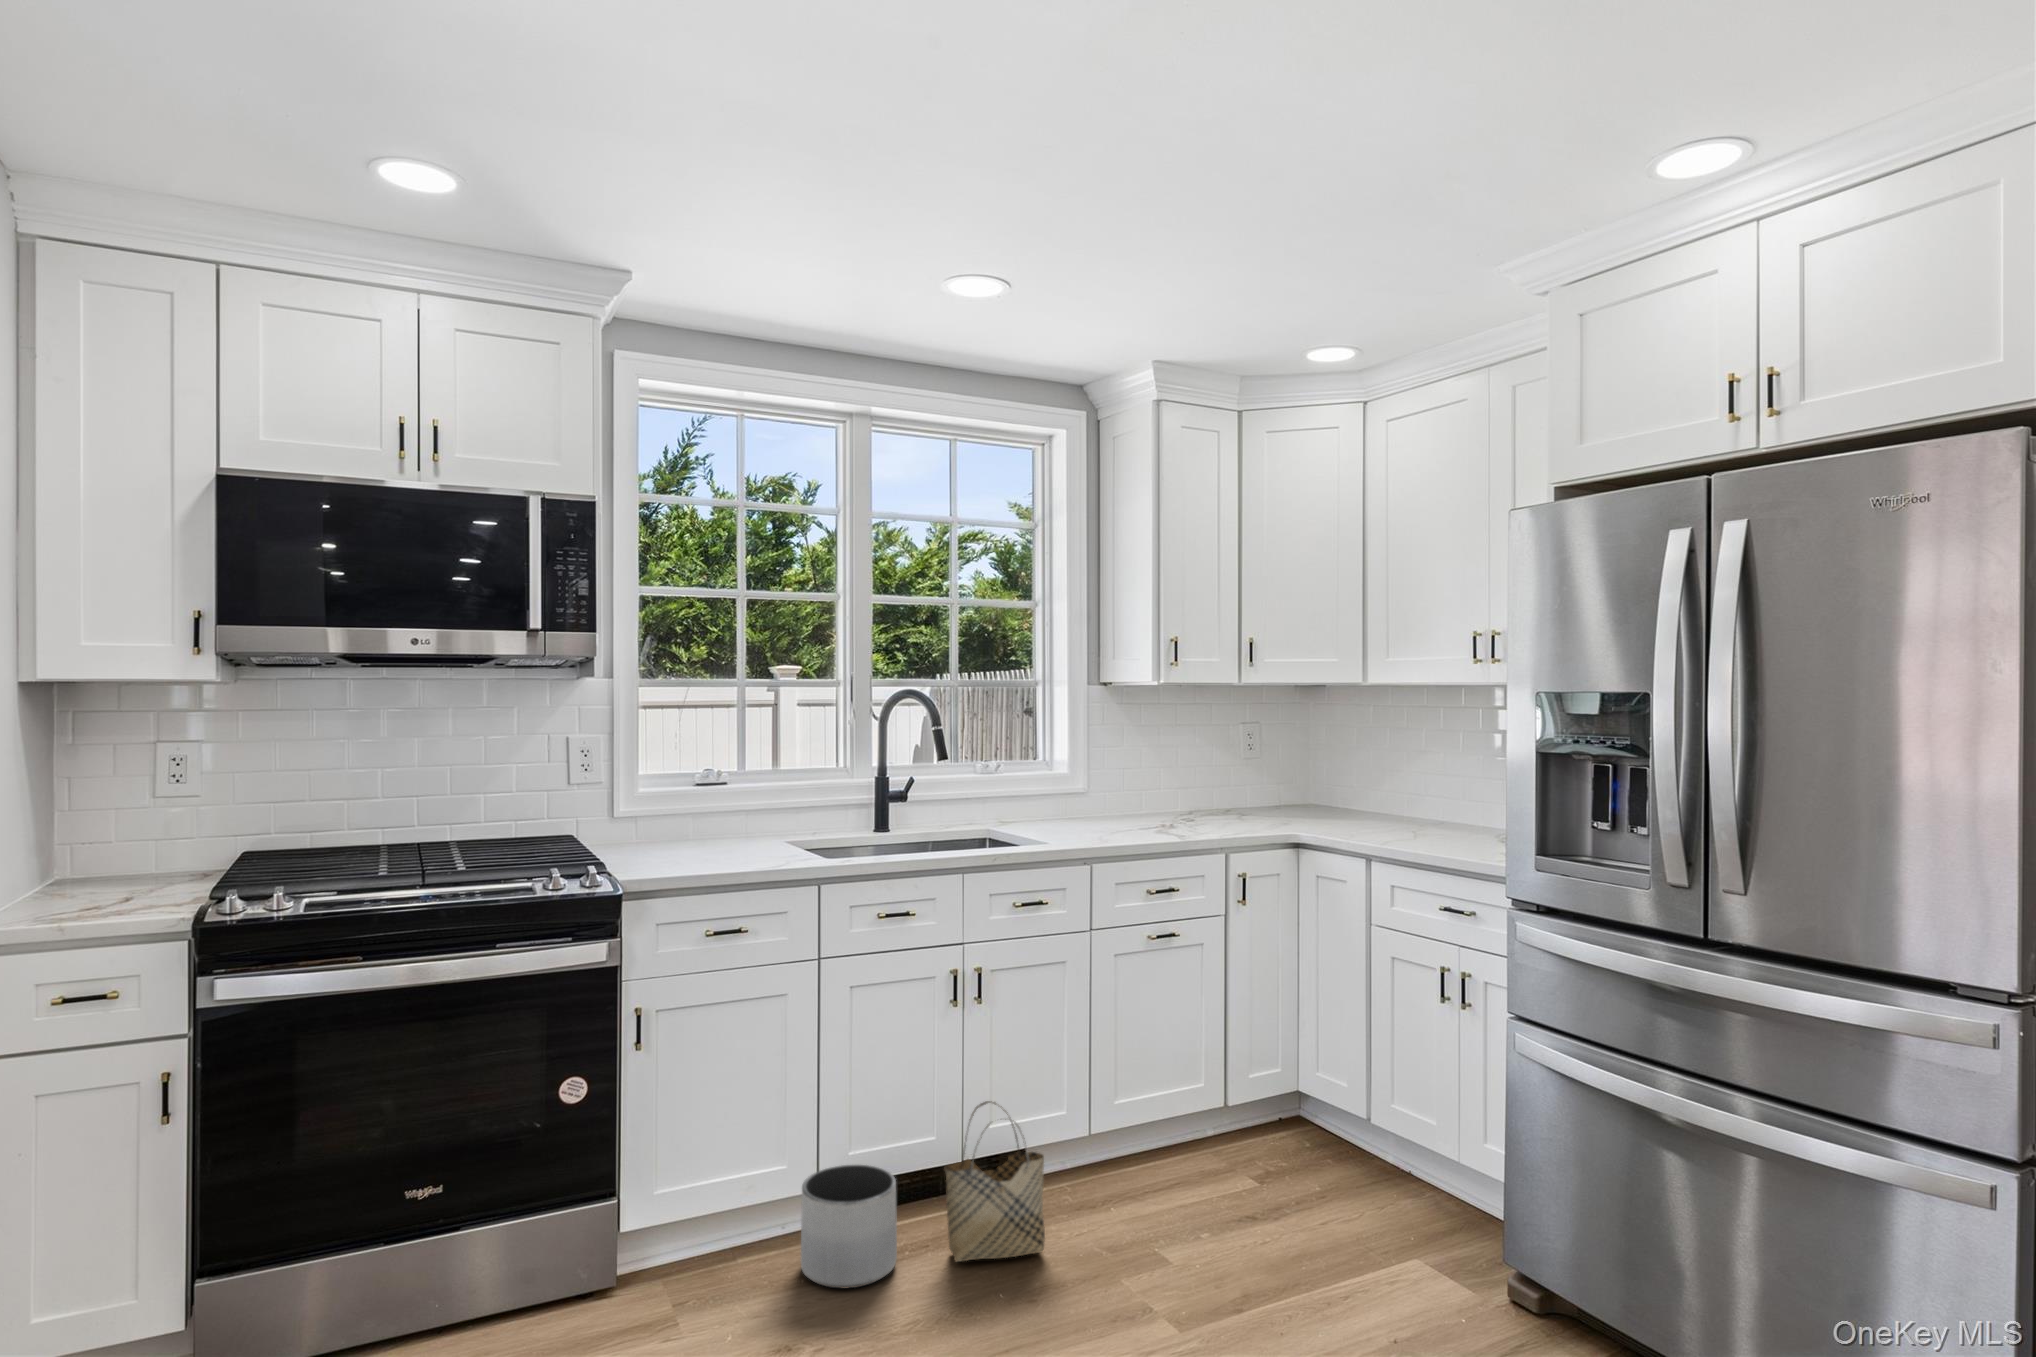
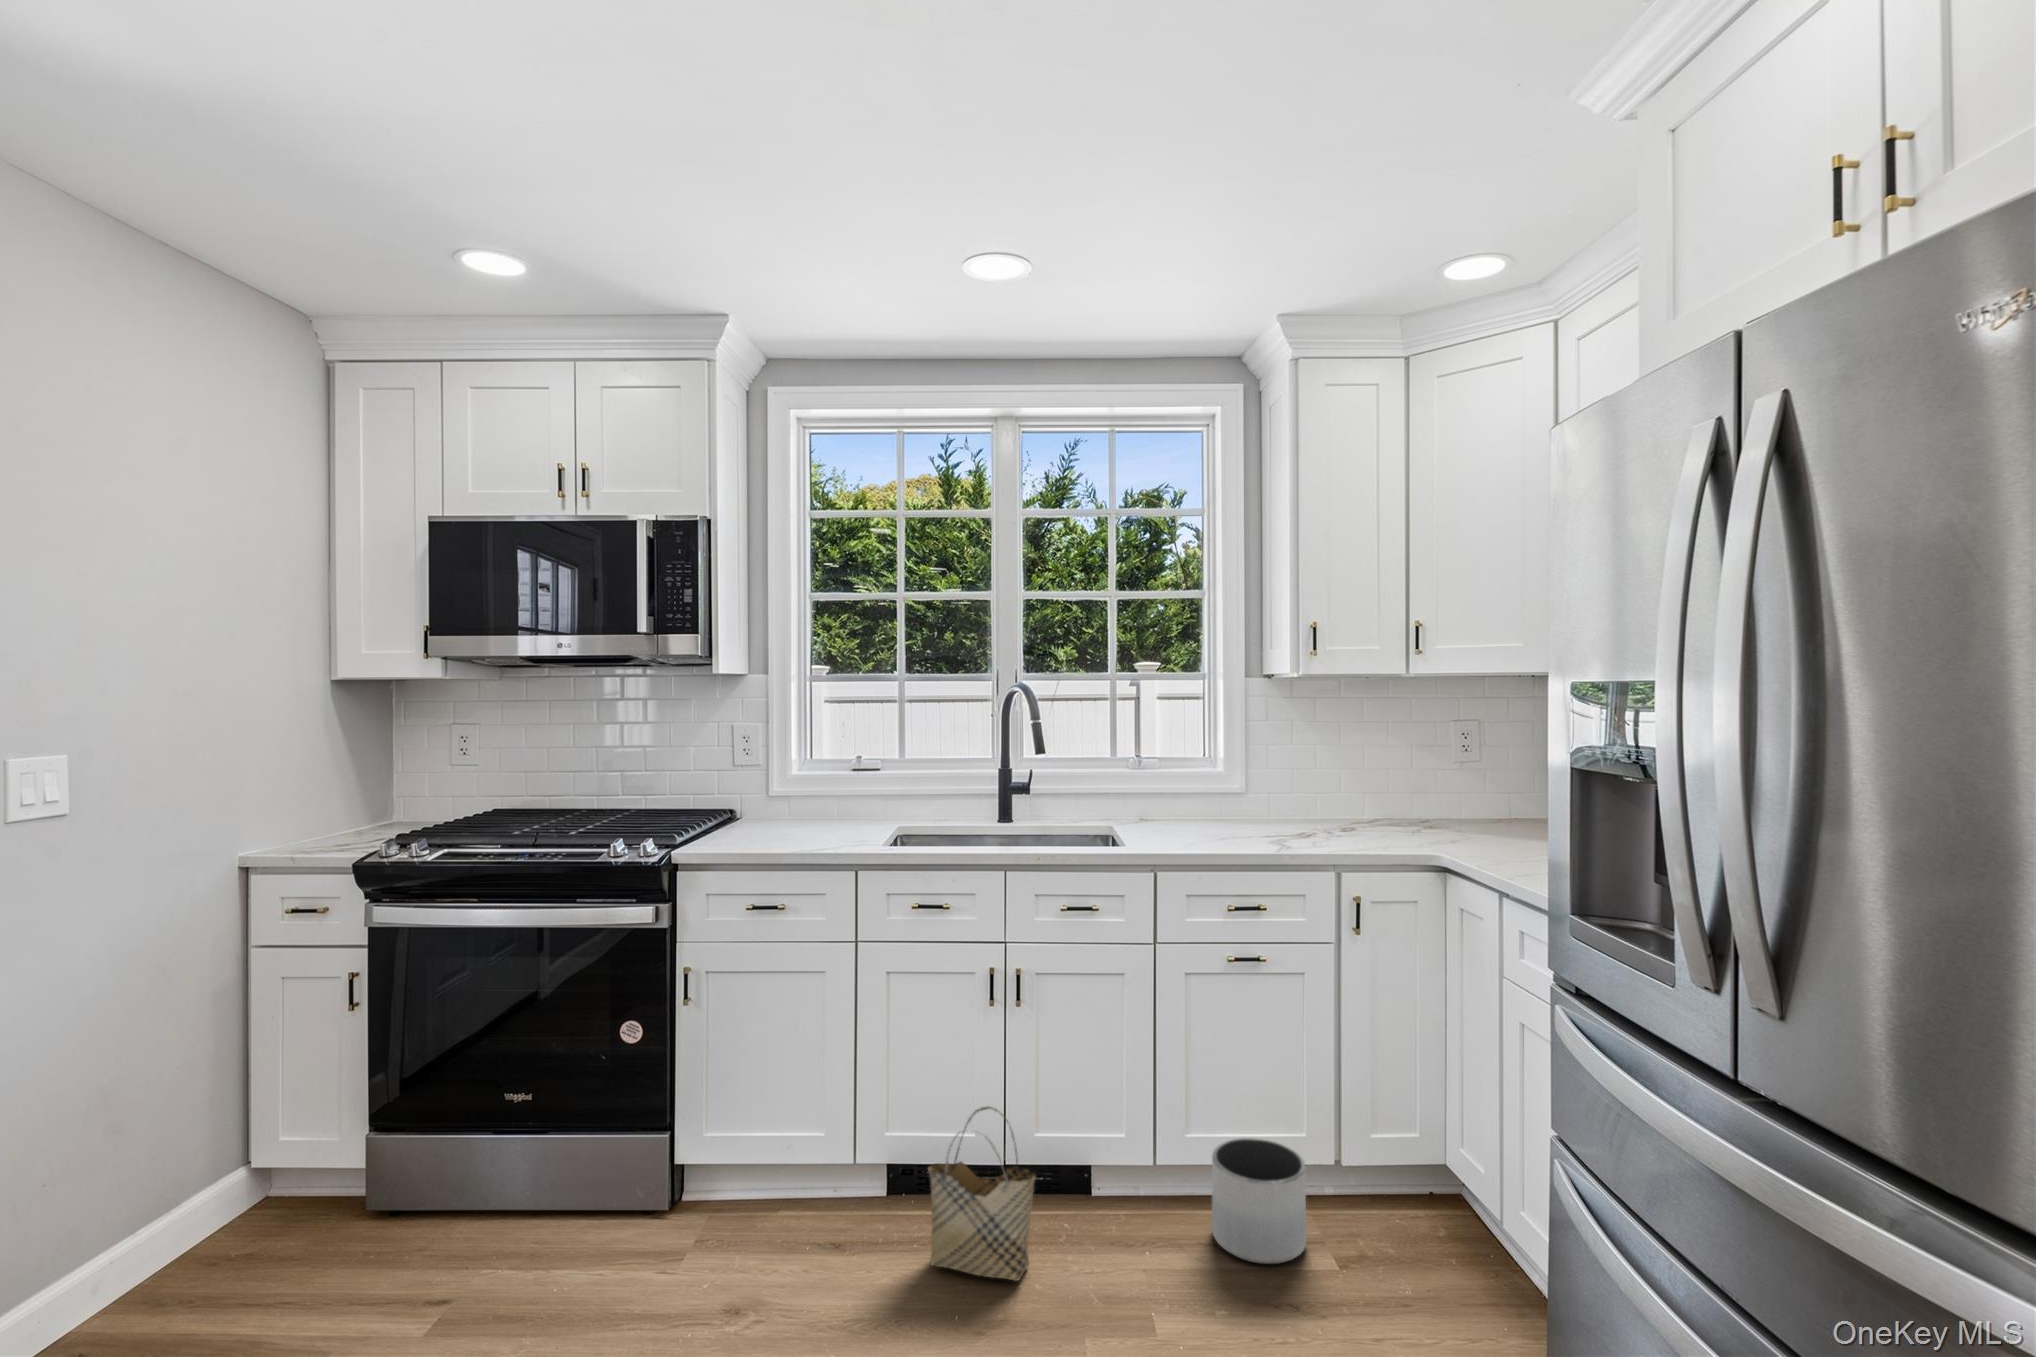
planter: present [801,1165,897,1289] -> present [1212,1138,1307,1264]

